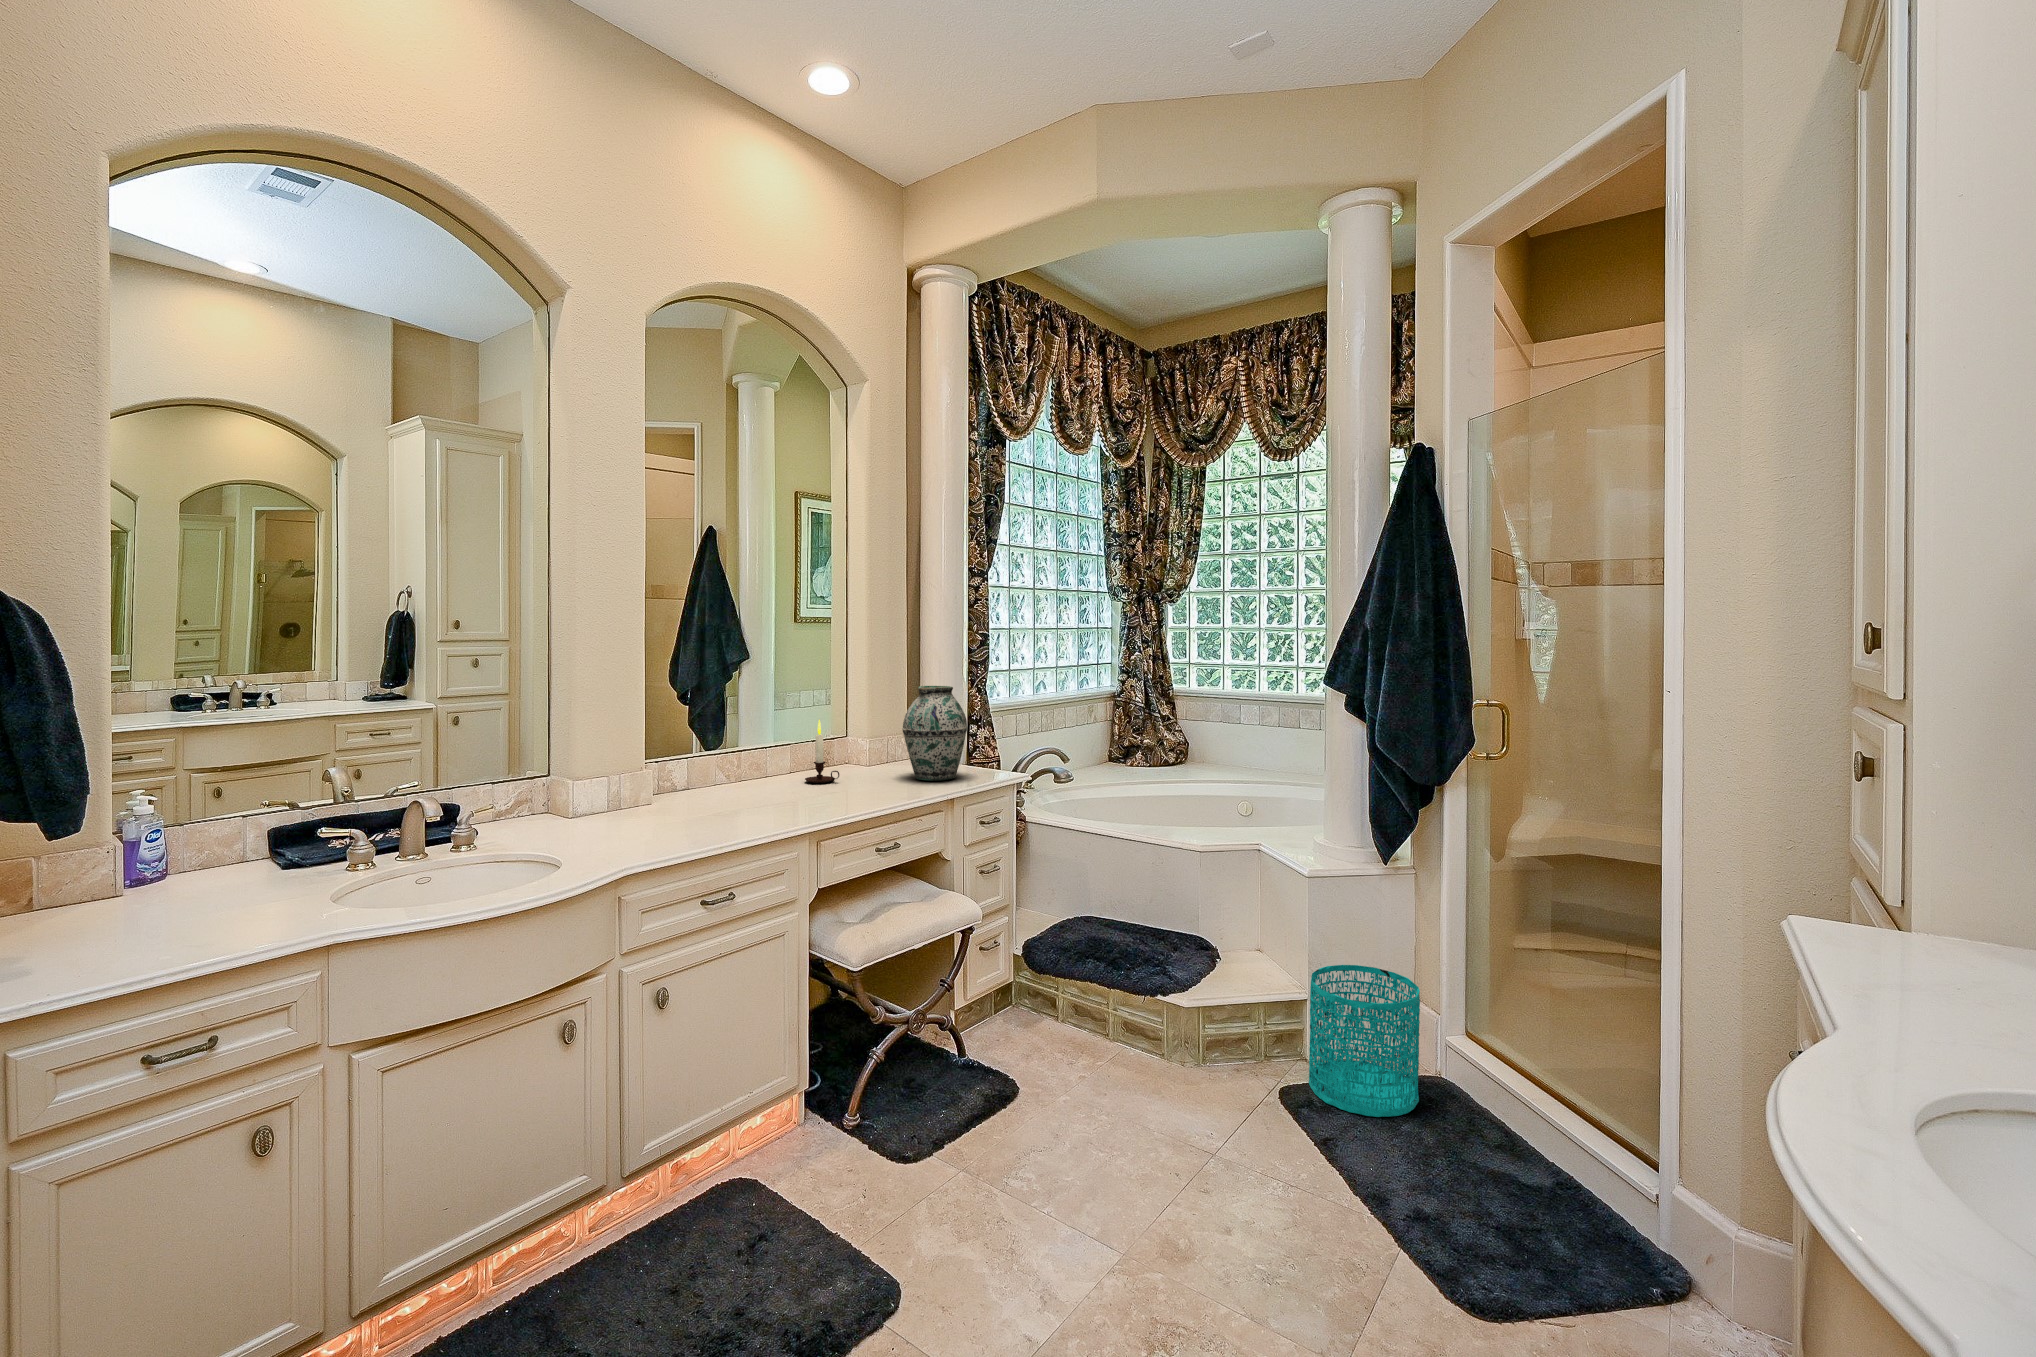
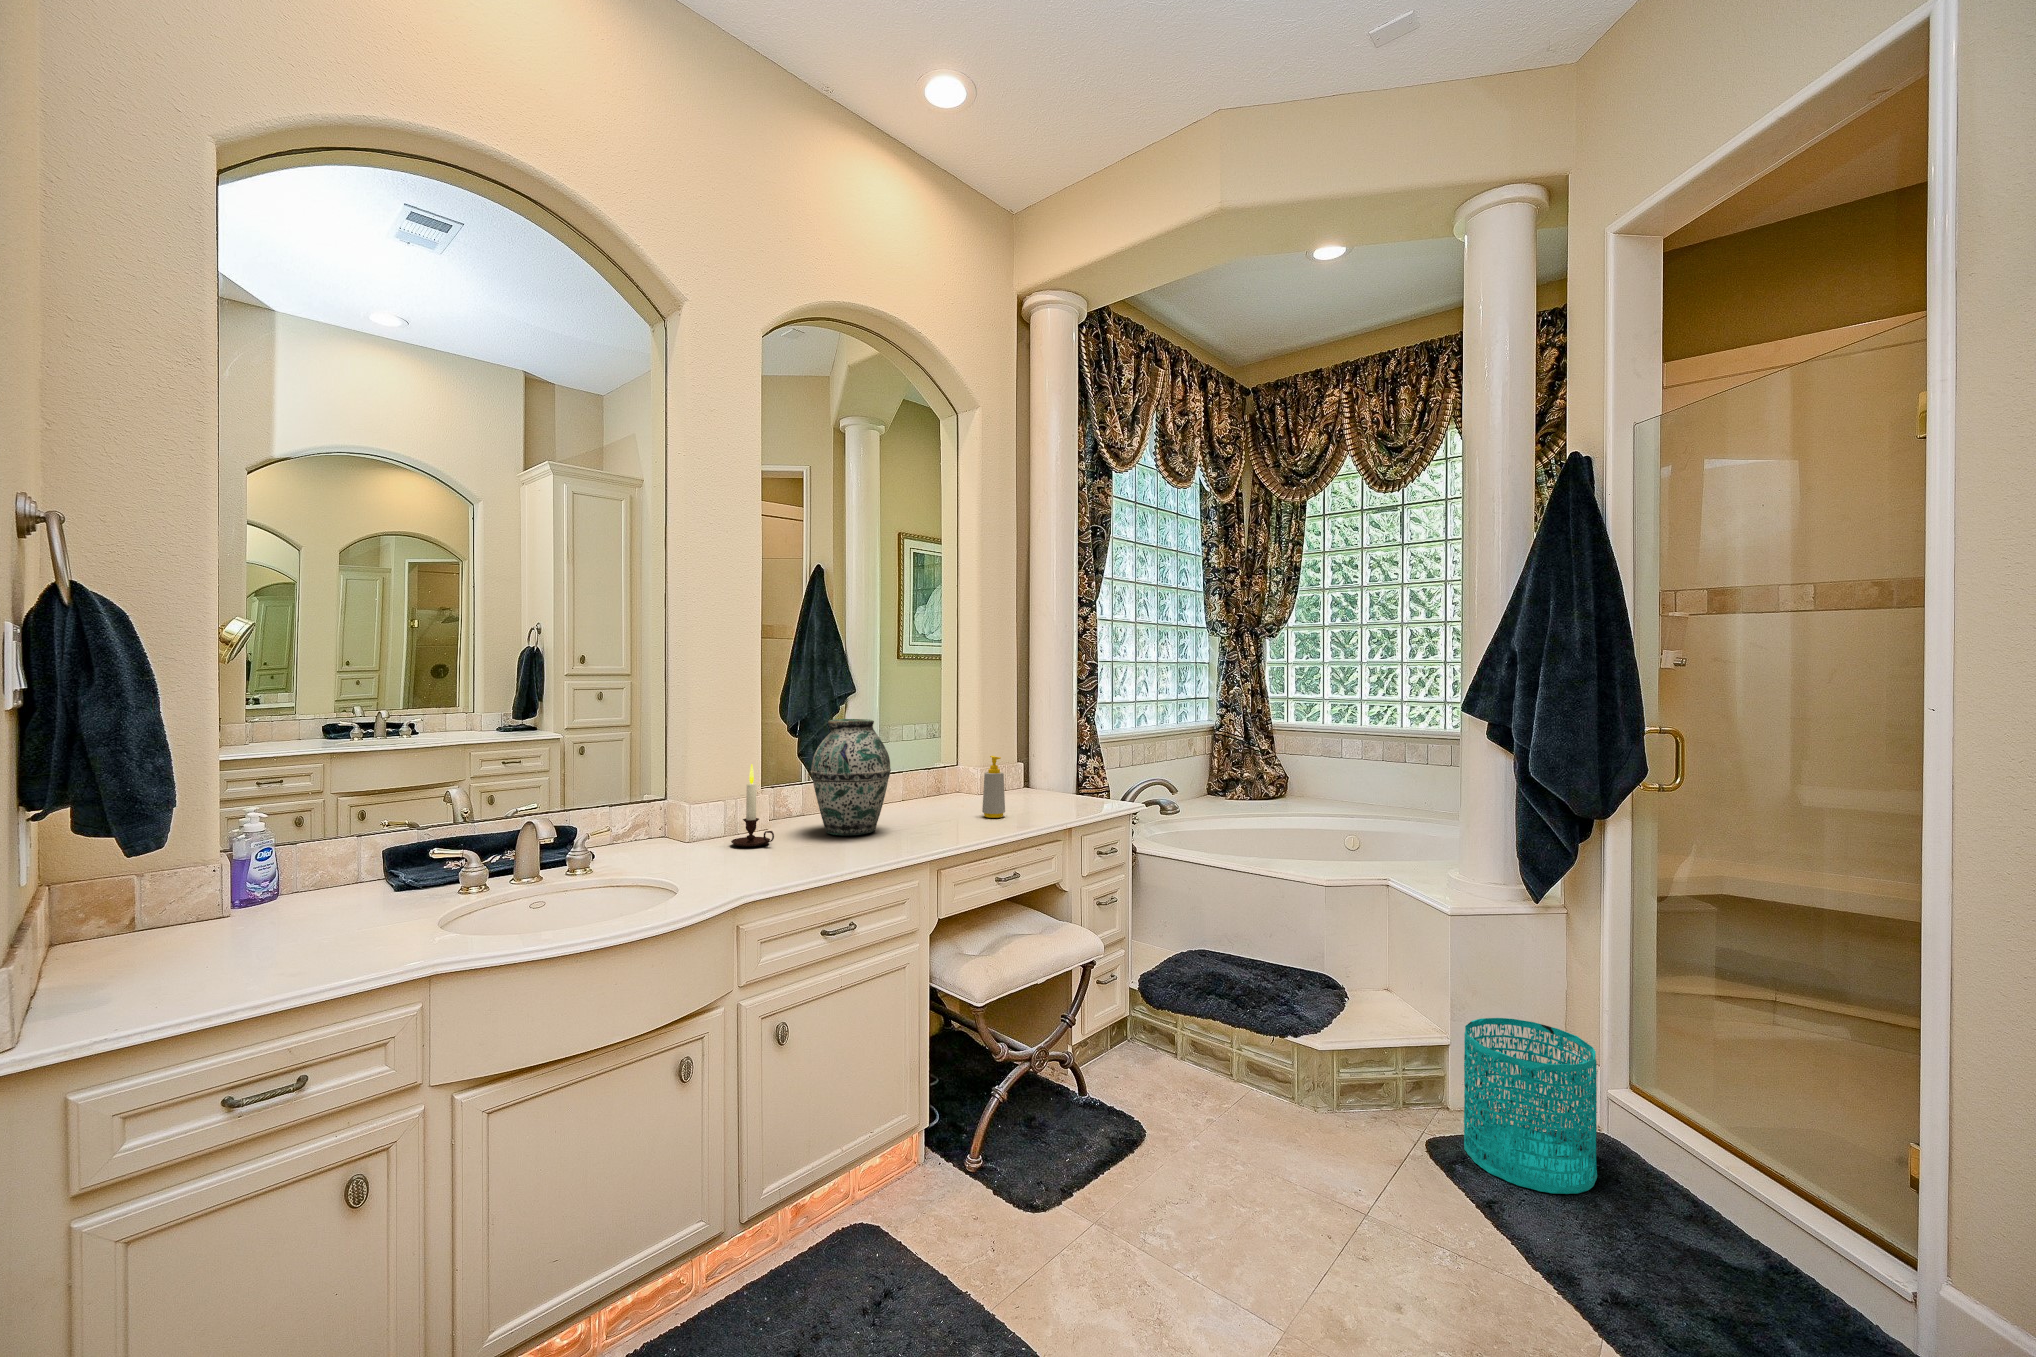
vase: present [902,686,968,781] -> present [811,719,891,836]
candle: present [805,720,839,783] -> present [731,764,774,847]
soap bottle: none [865,731,888,792] -> present [982,756,1005,818]

